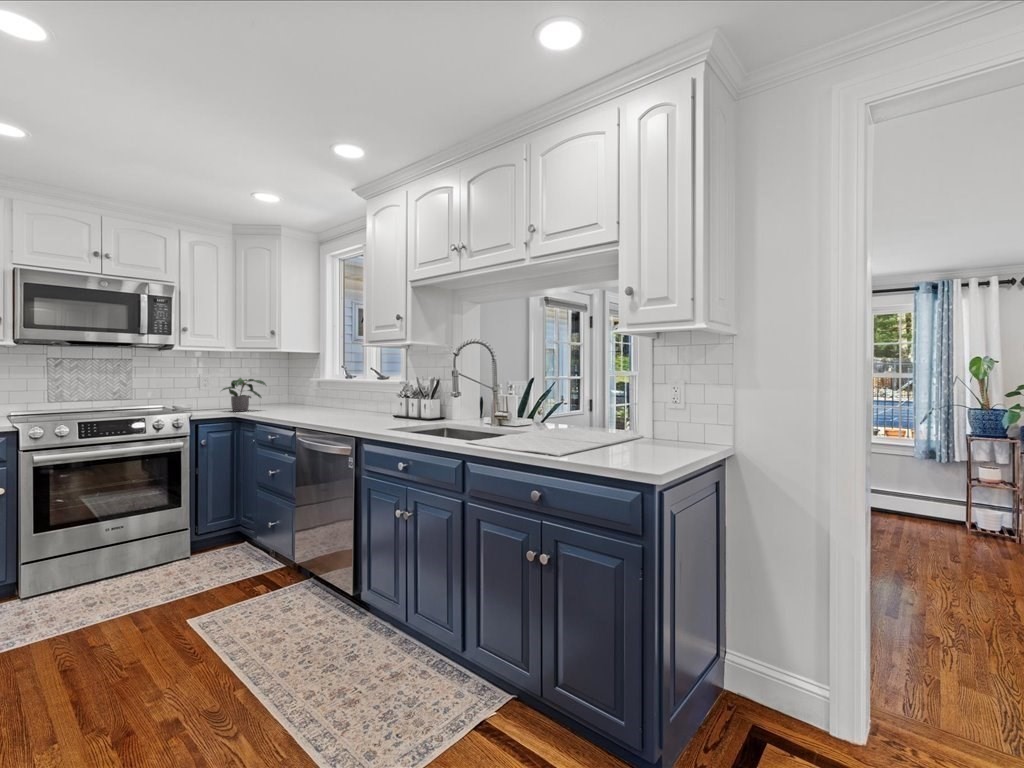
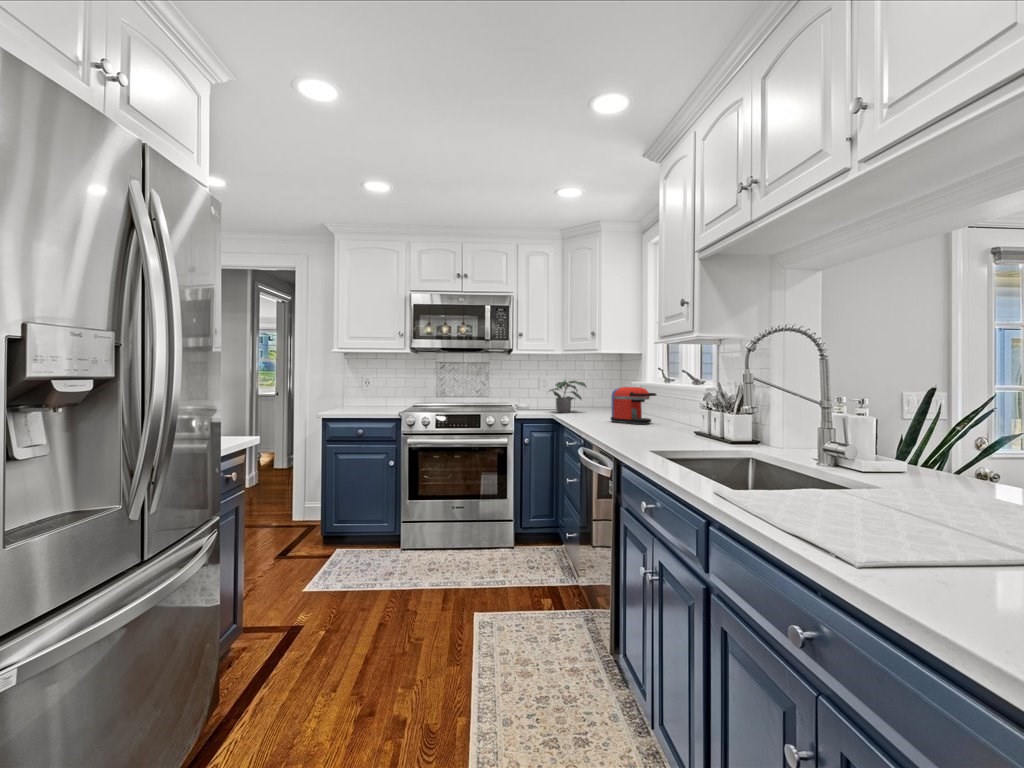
coffee maker: none [308,384,353,416] -> present [611,387,656,424]

